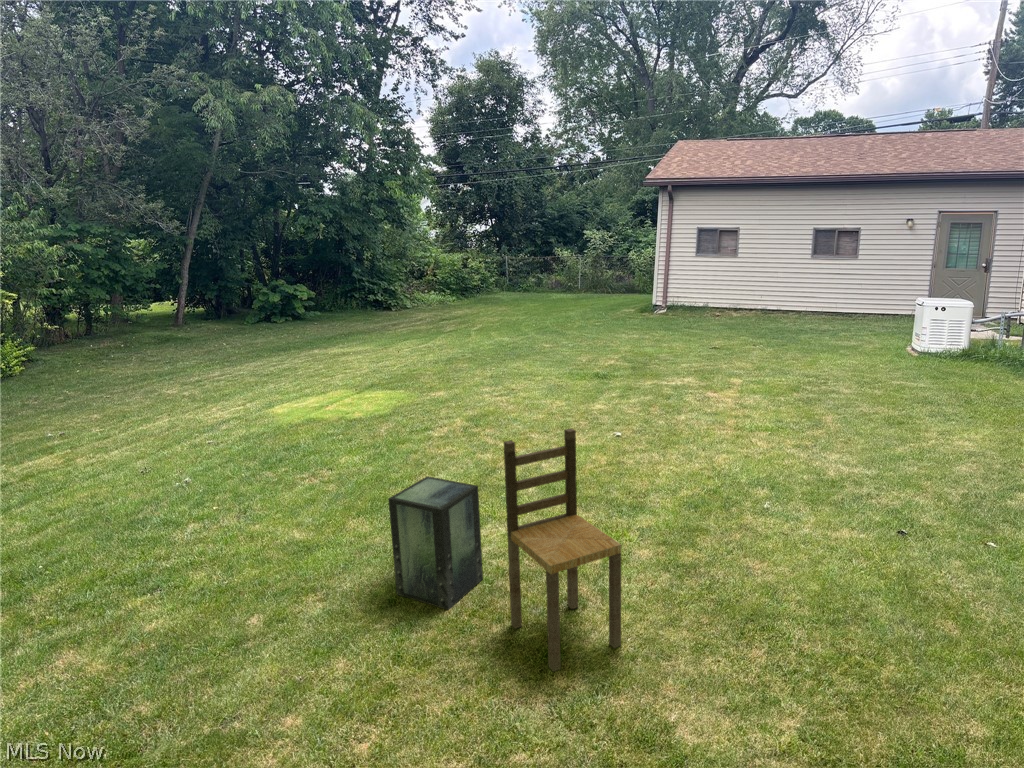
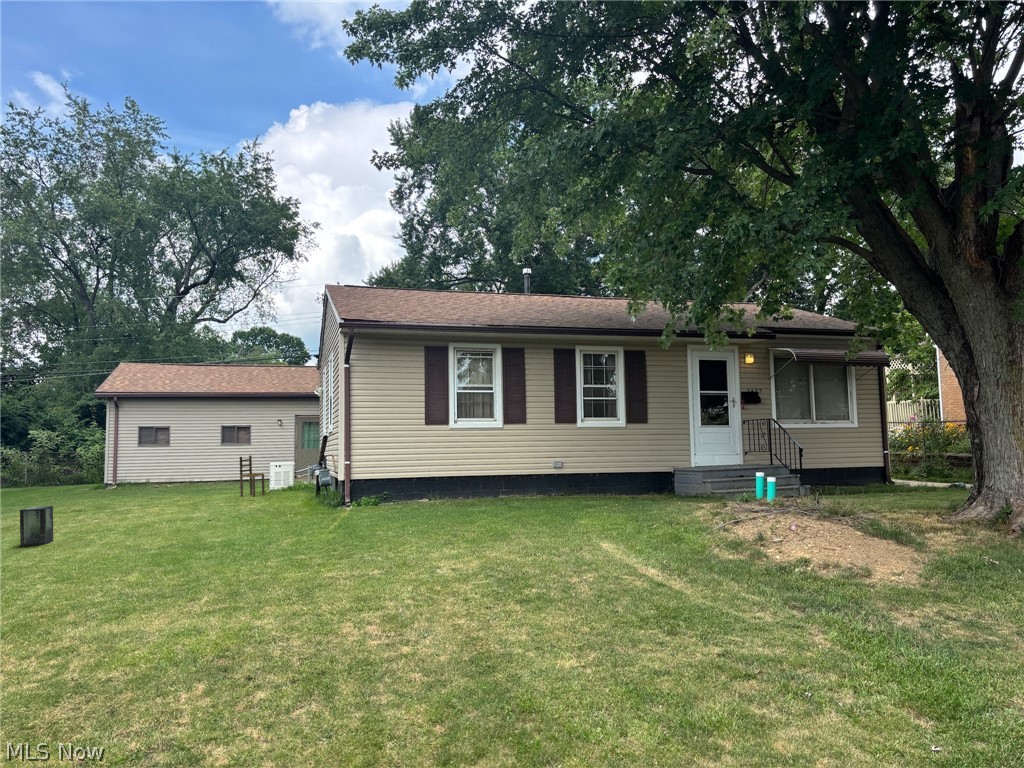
chair: present [504,429,621,671] -> present [240,456,265,497]

